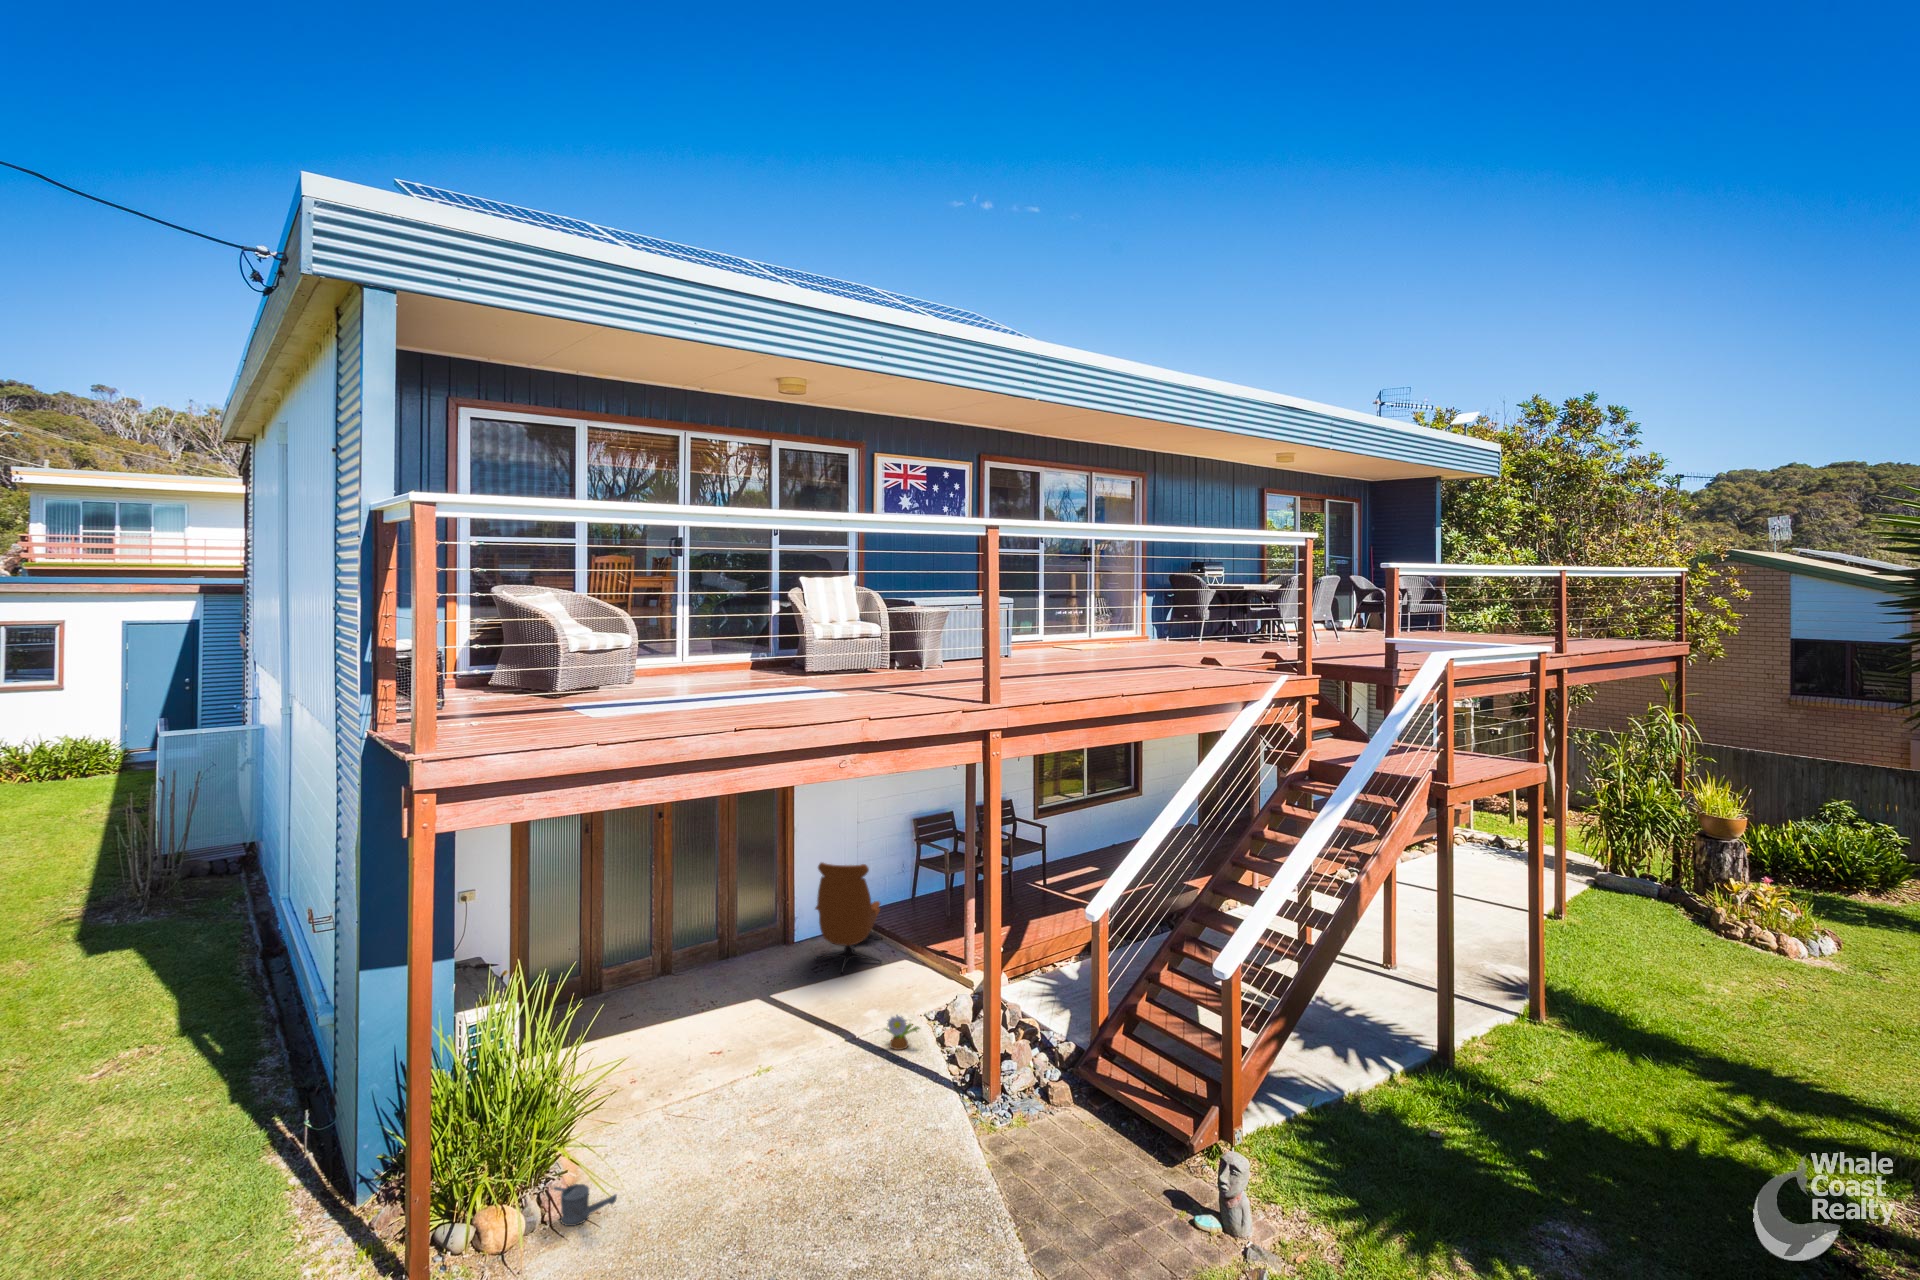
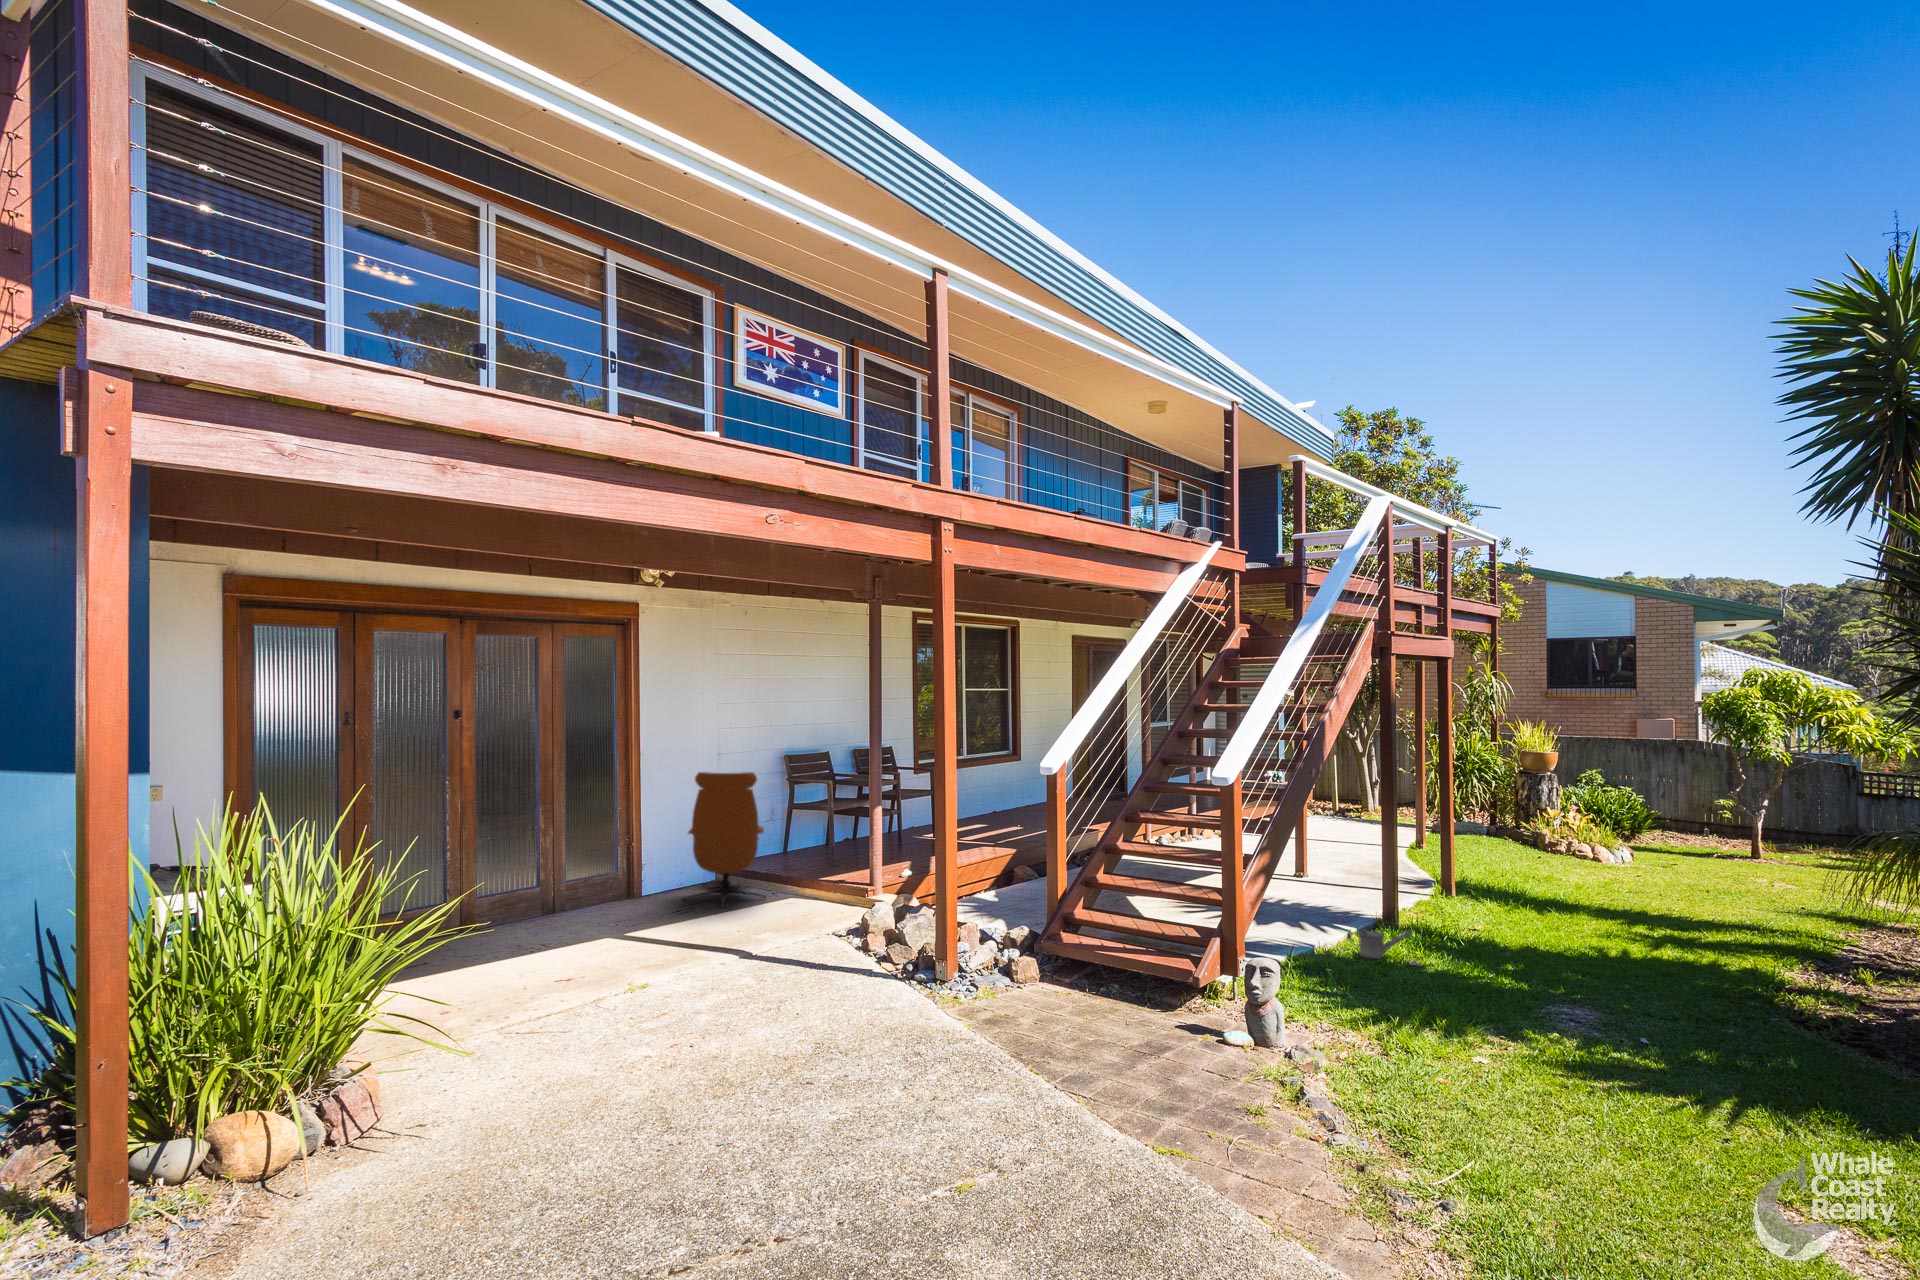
decorative plant: present [885,1015,920,1050] -> none [799,907,846,952]
watering can: present [554,1184,617,1226] -> present [1348,930,1411,959]

